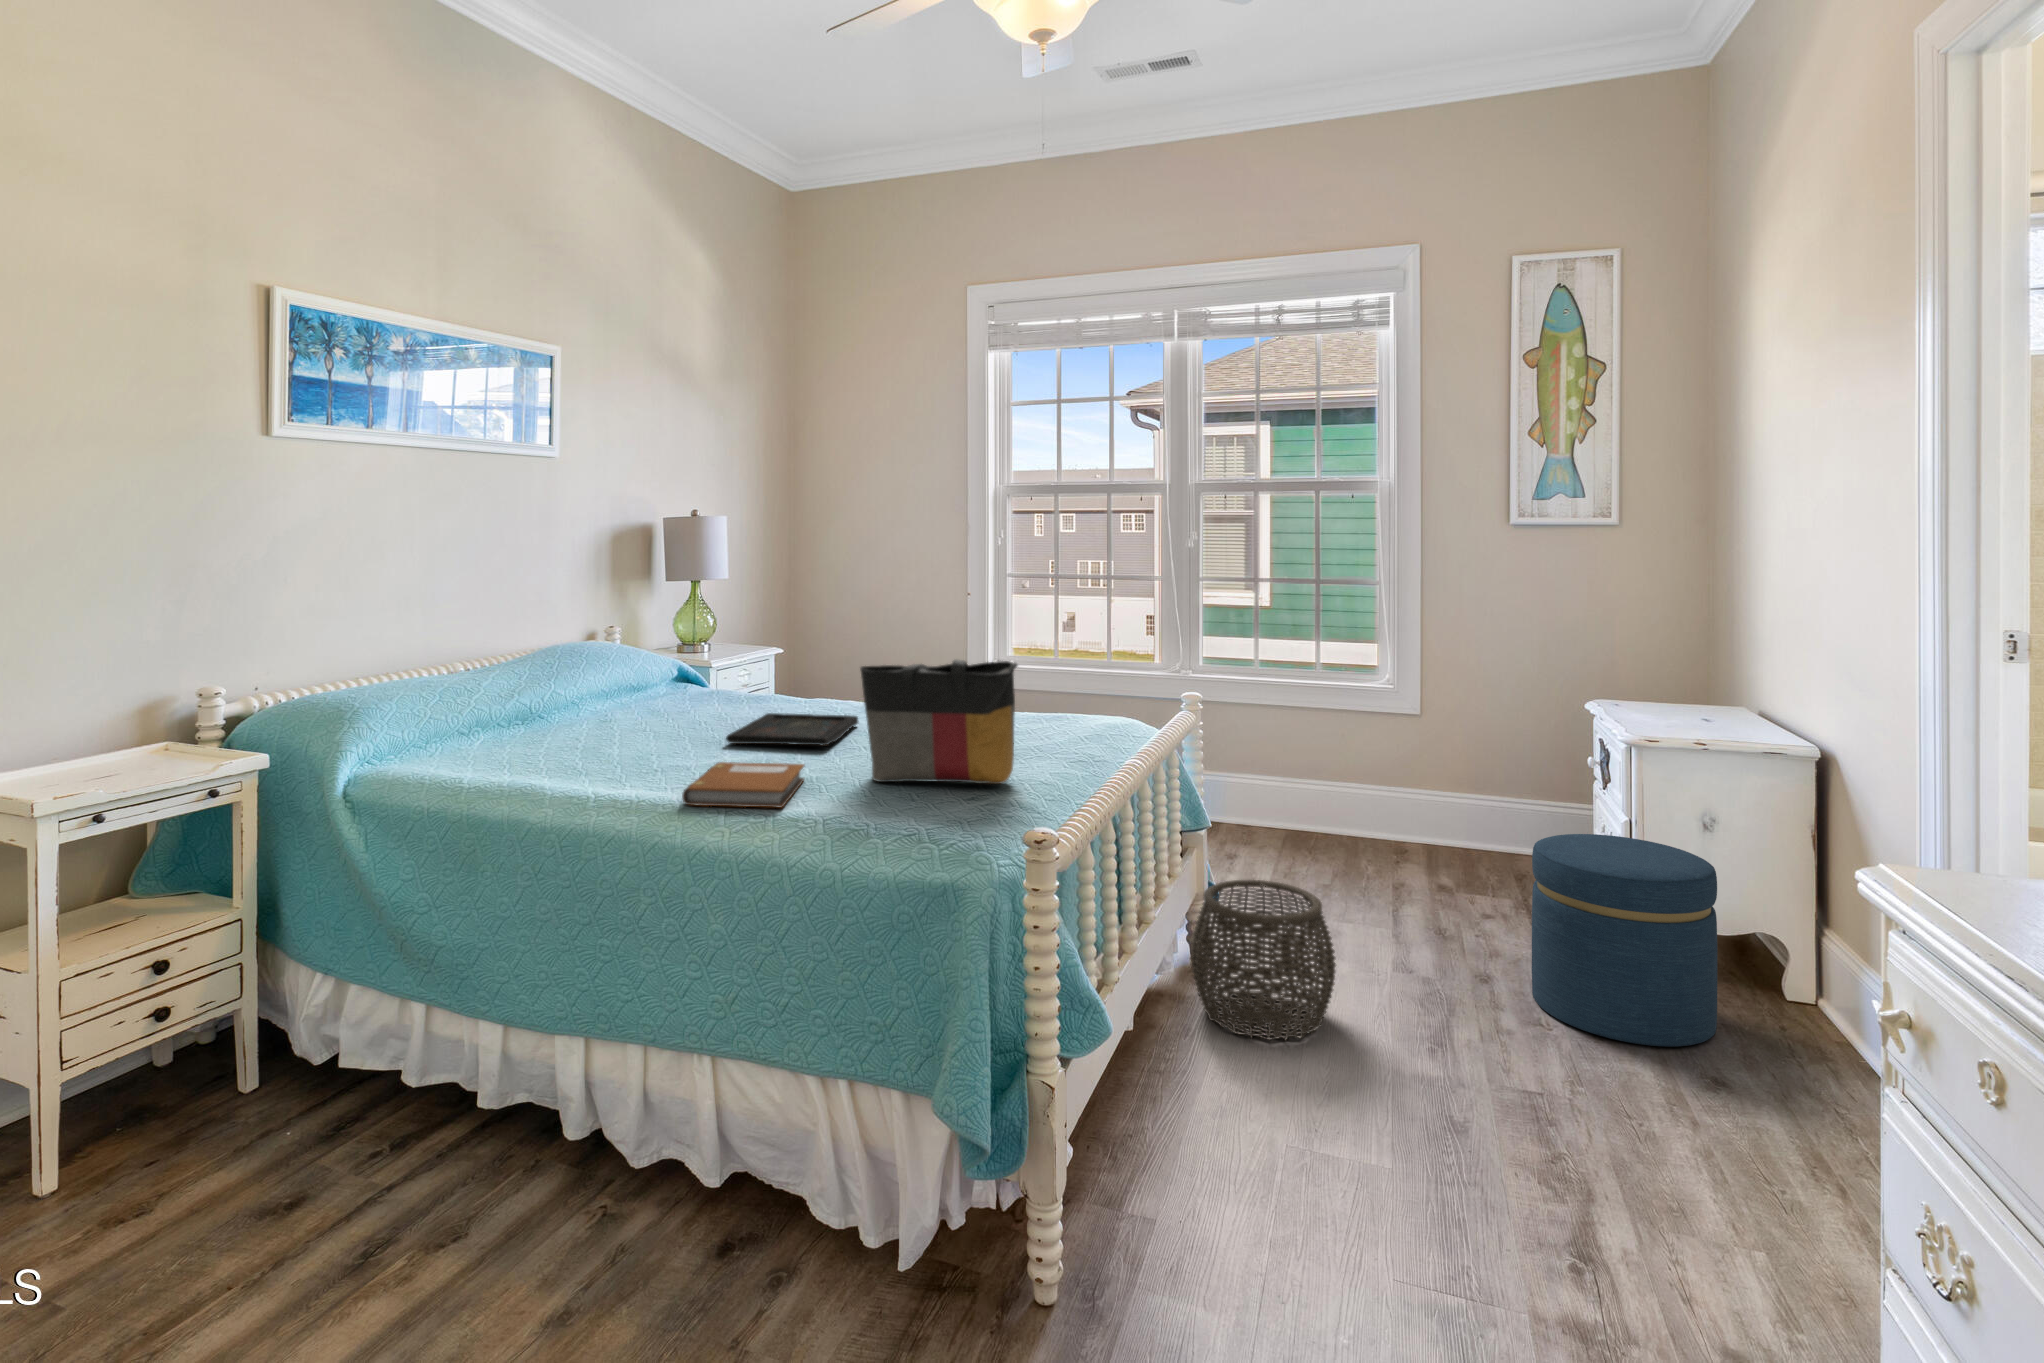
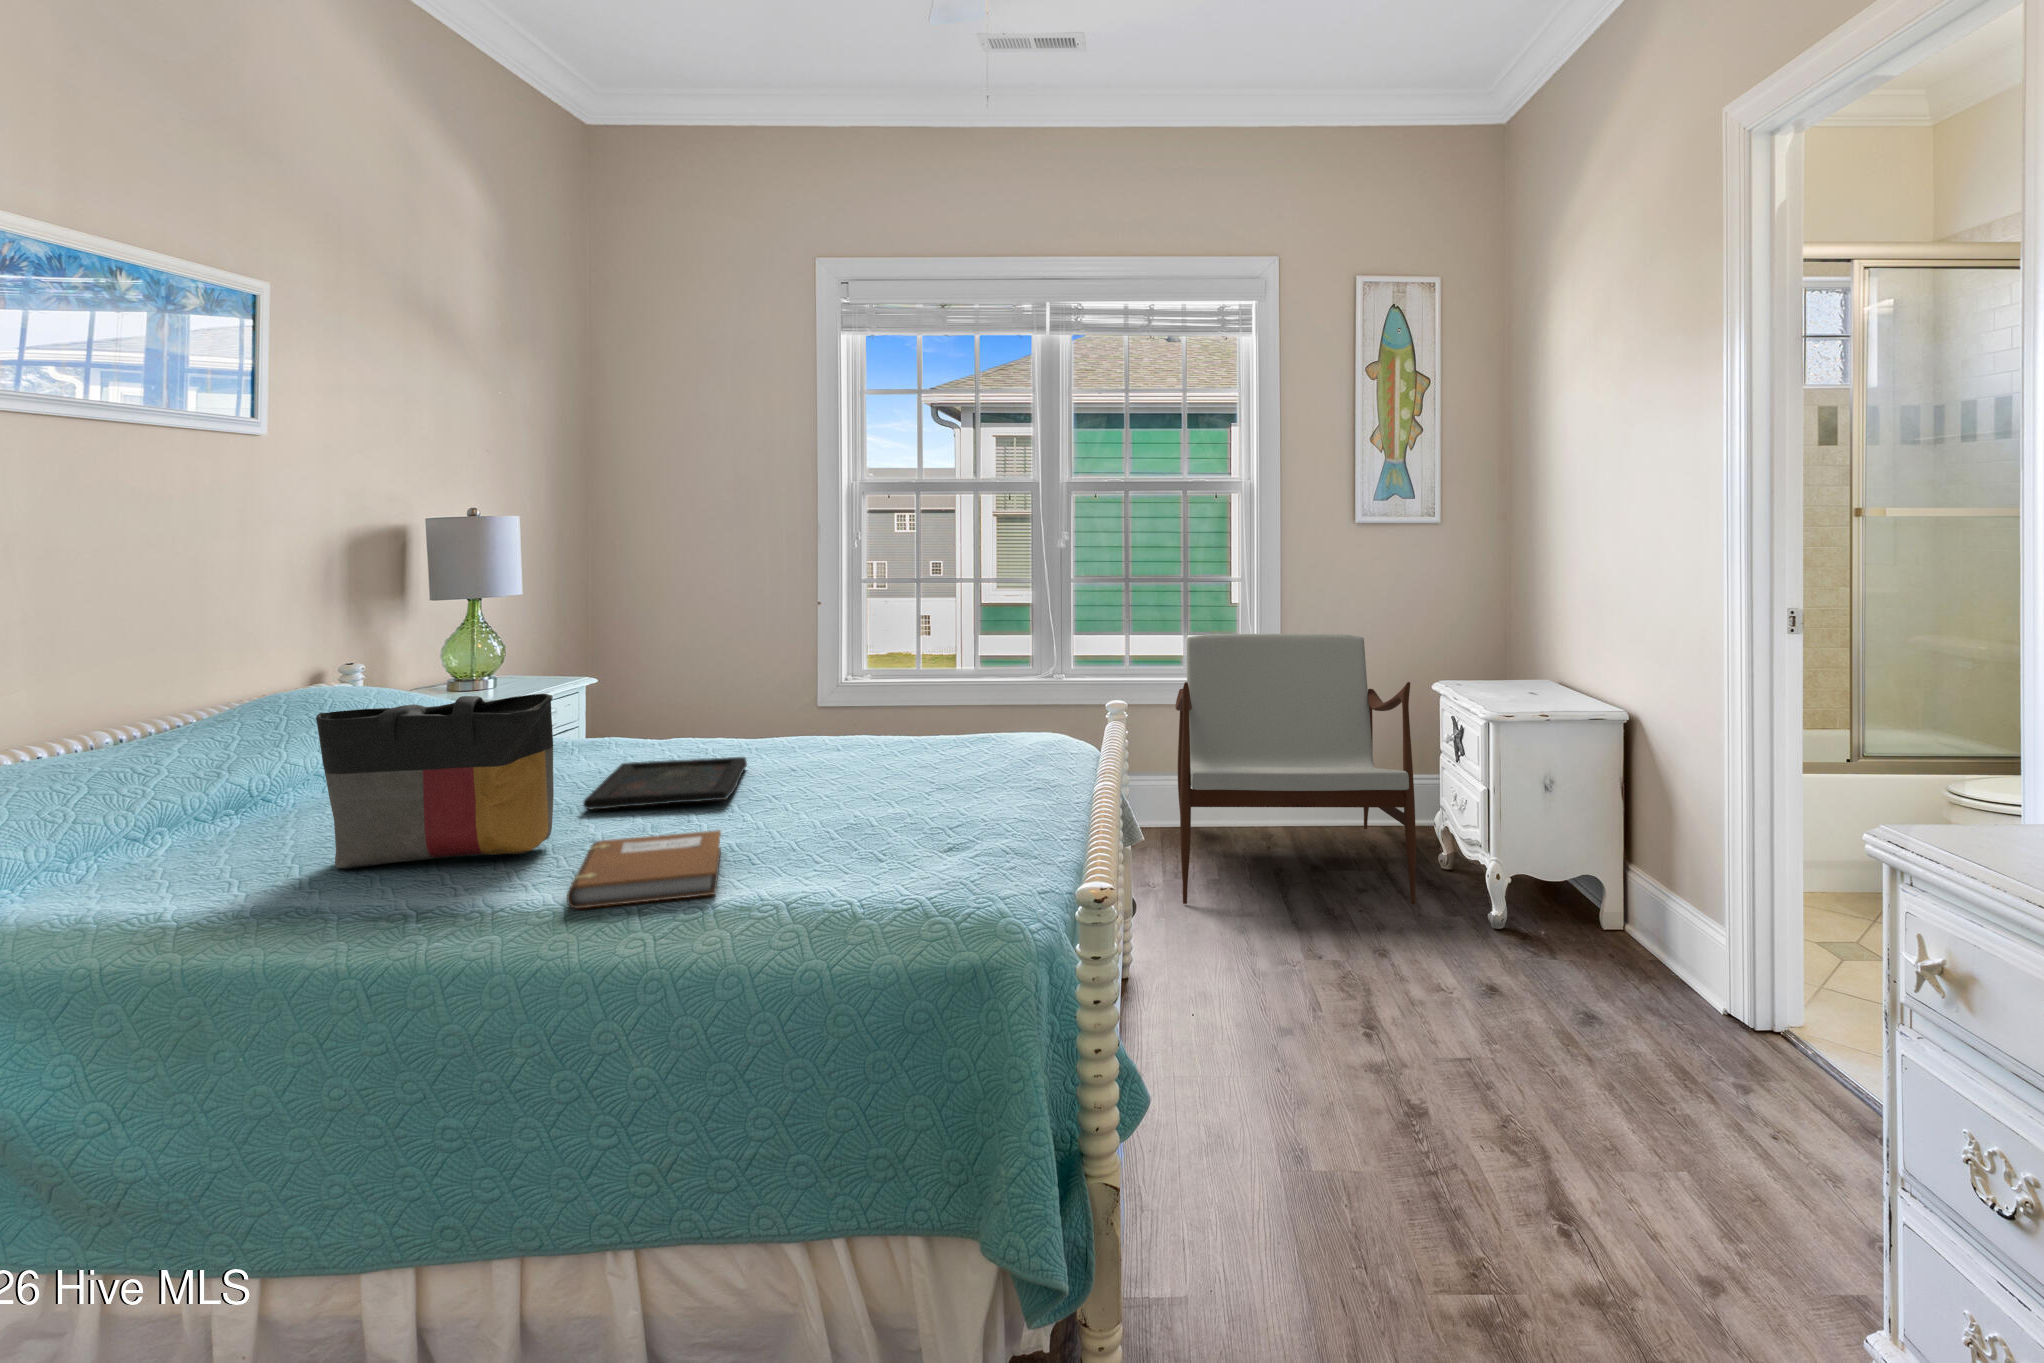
armchair: none [1284,639,1546,938] -> present [1176,634,1416,905]
tote bag: present [860,660,1018,784] -> present [316,694,554,869]
ottoman: present [1532,834,1717,1047] -> none [1424,806,1574,995]
woven basket: present [1191,880,1336,1040] -> none [1134,890,1280,1059]

